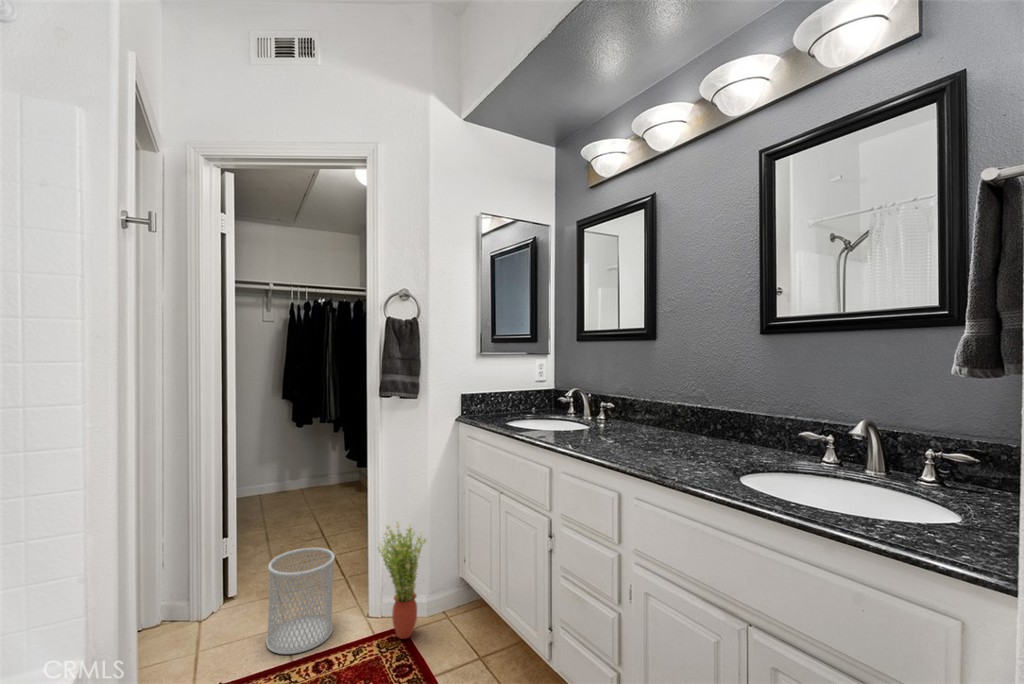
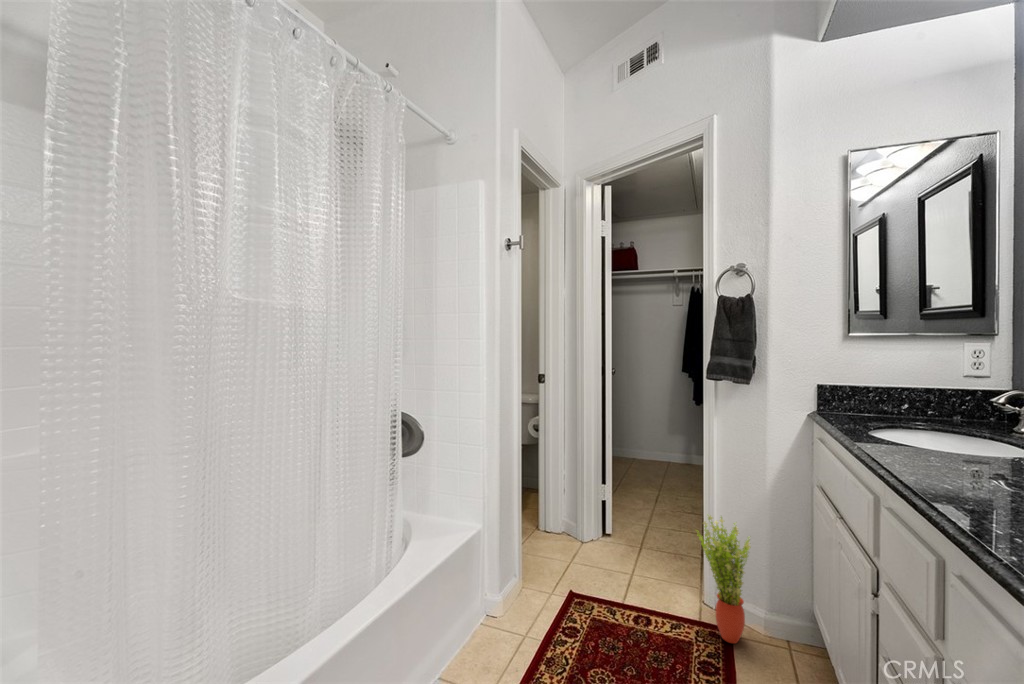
wastebasket: present [266,548,335,654] -> none [613,510,669,601]

